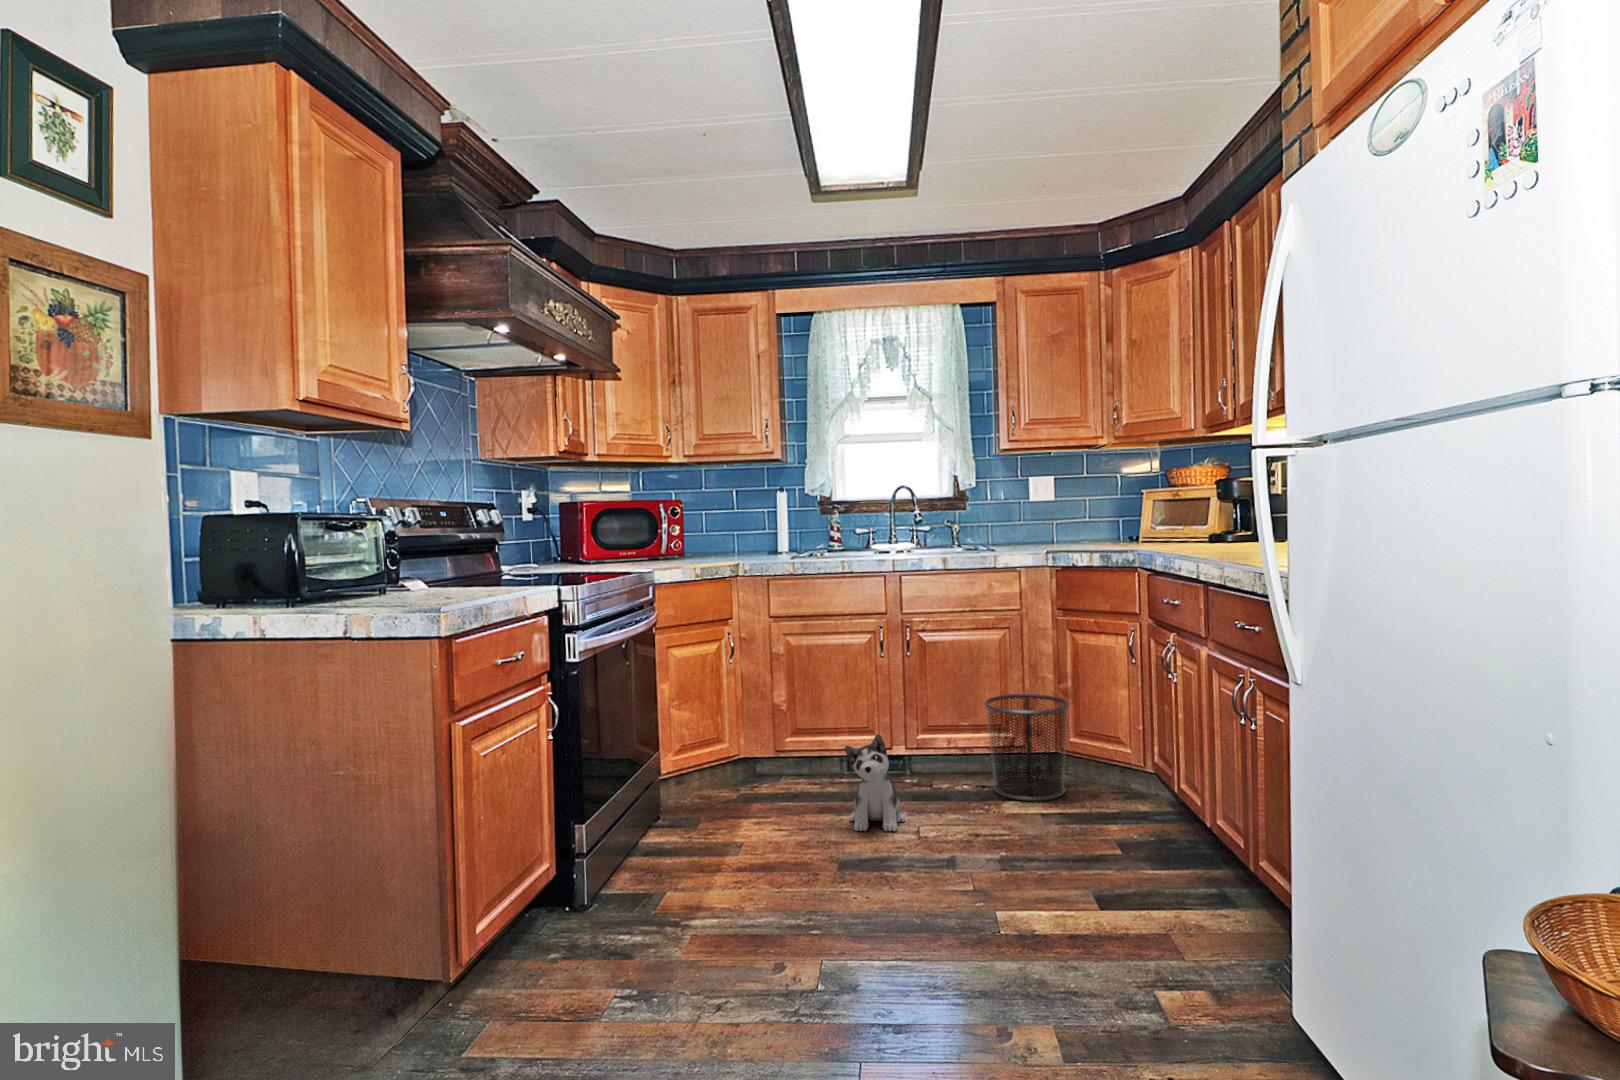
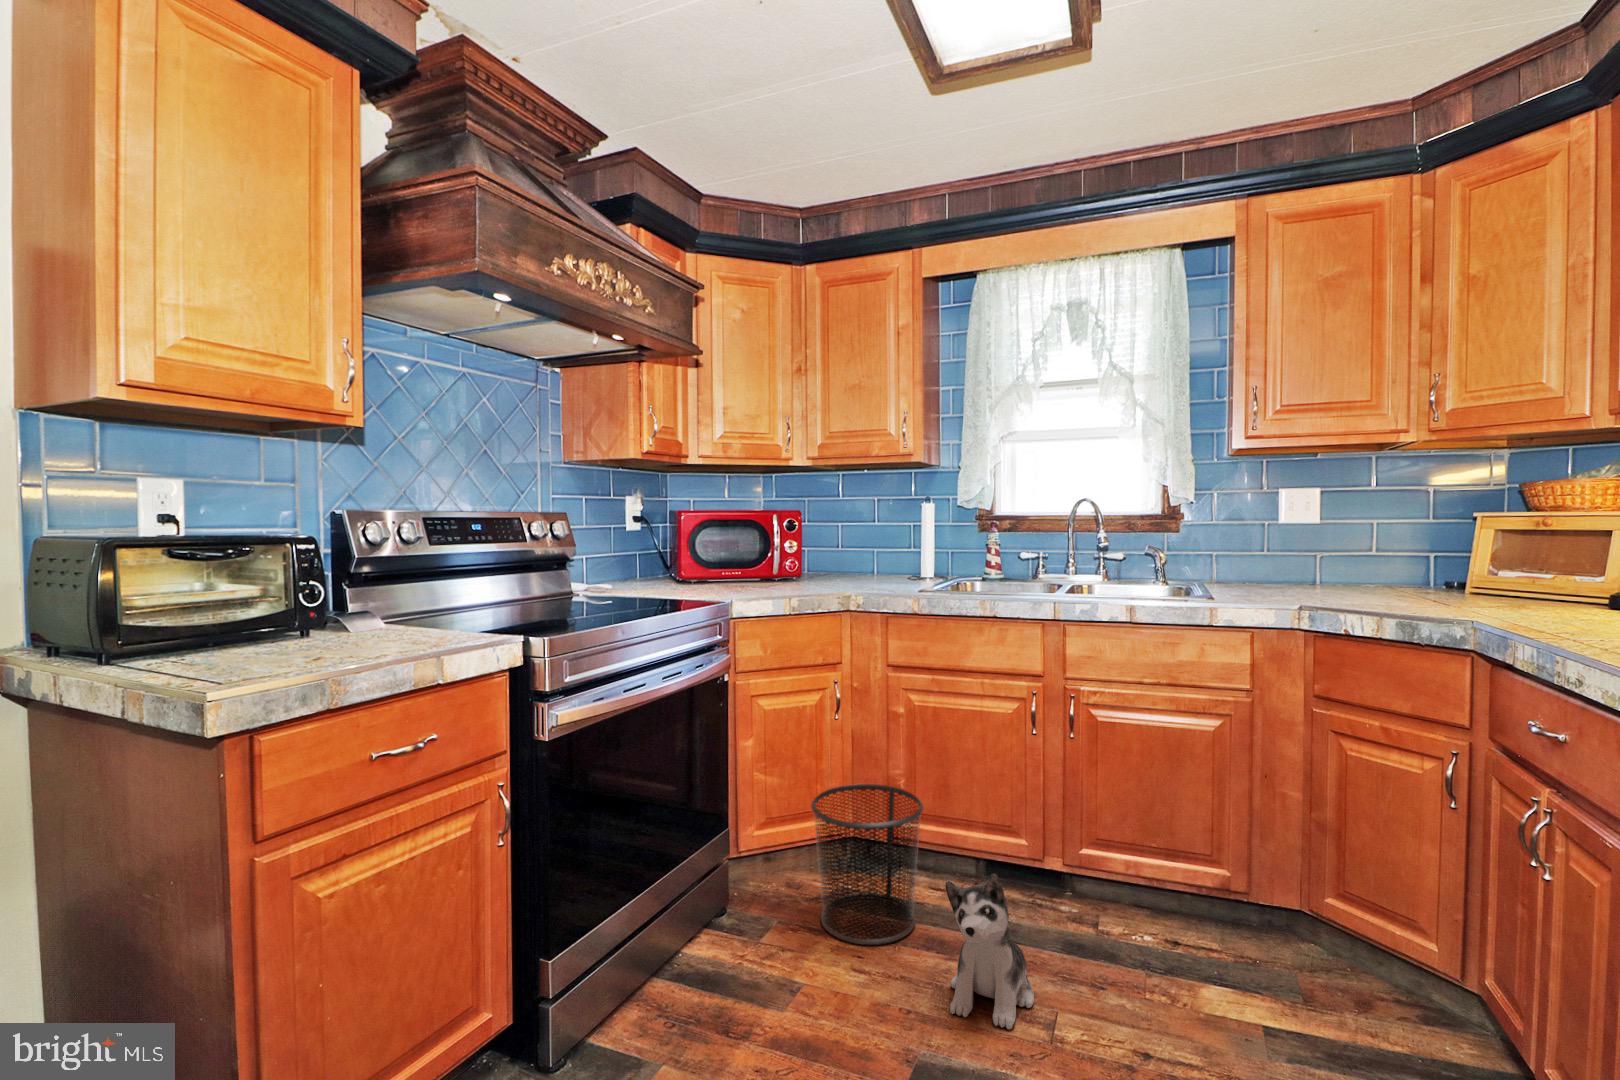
waste bin: present [984,694,1069,801] -> present [811,784,923,945]

